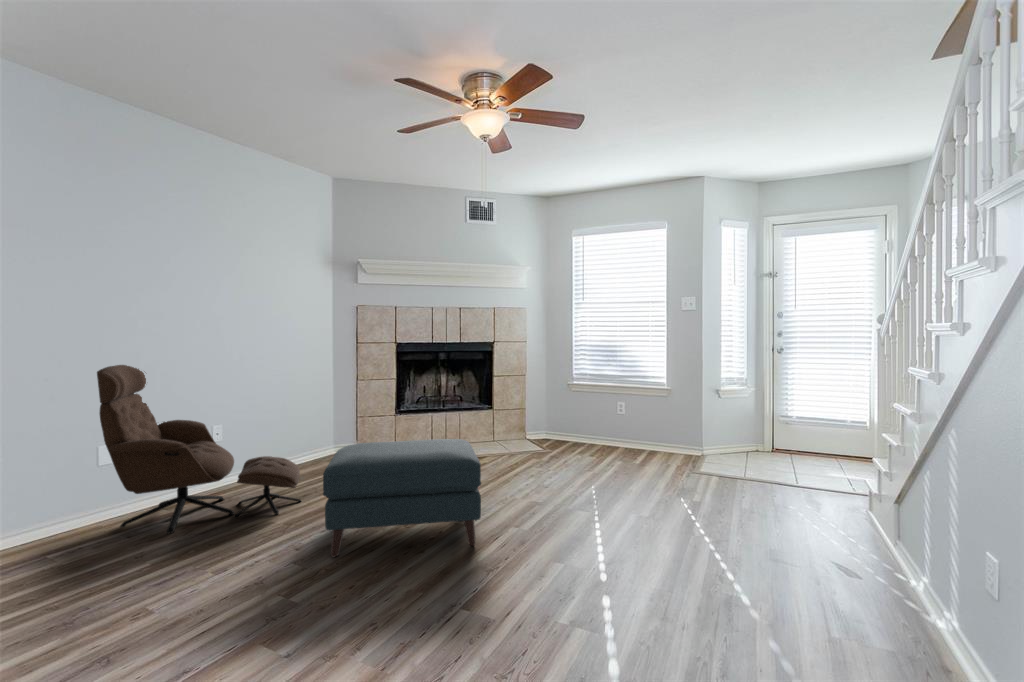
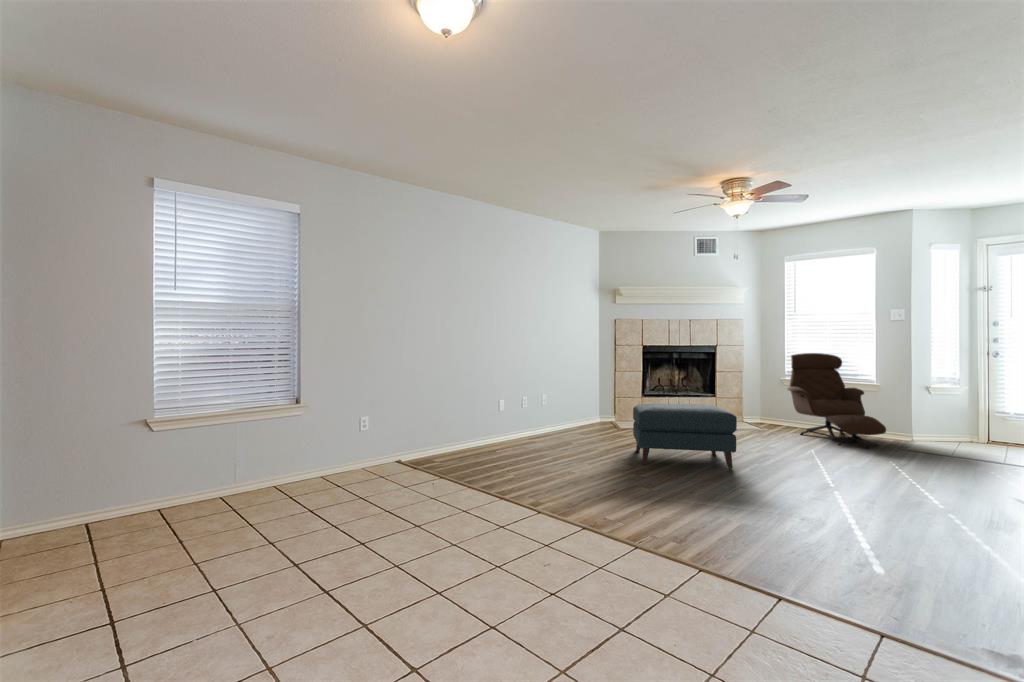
lounge chair: present [97,365,301,533] -> present [787,353,886,448]

